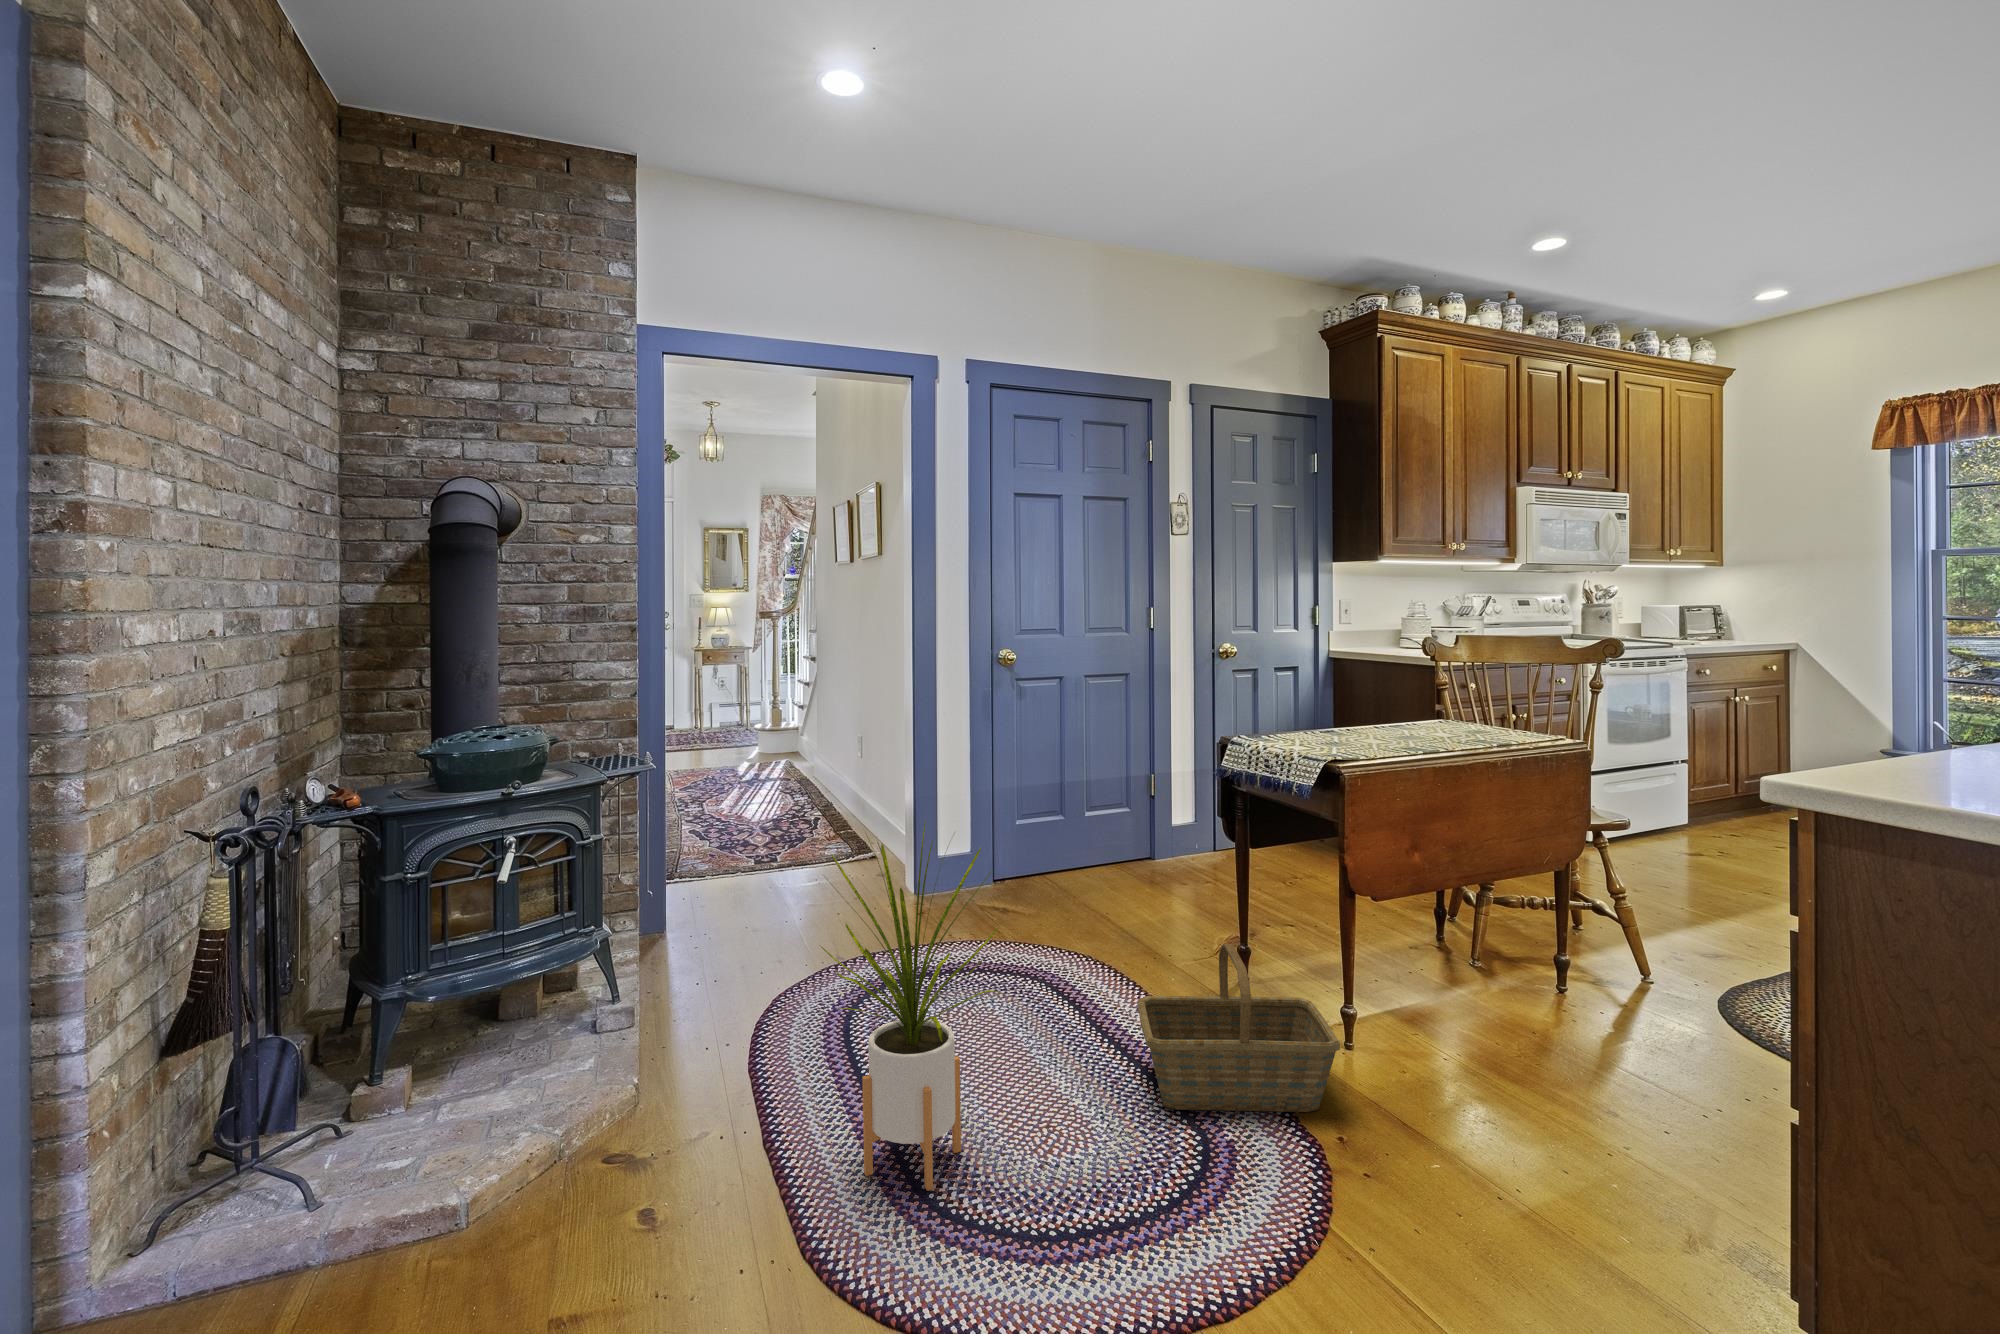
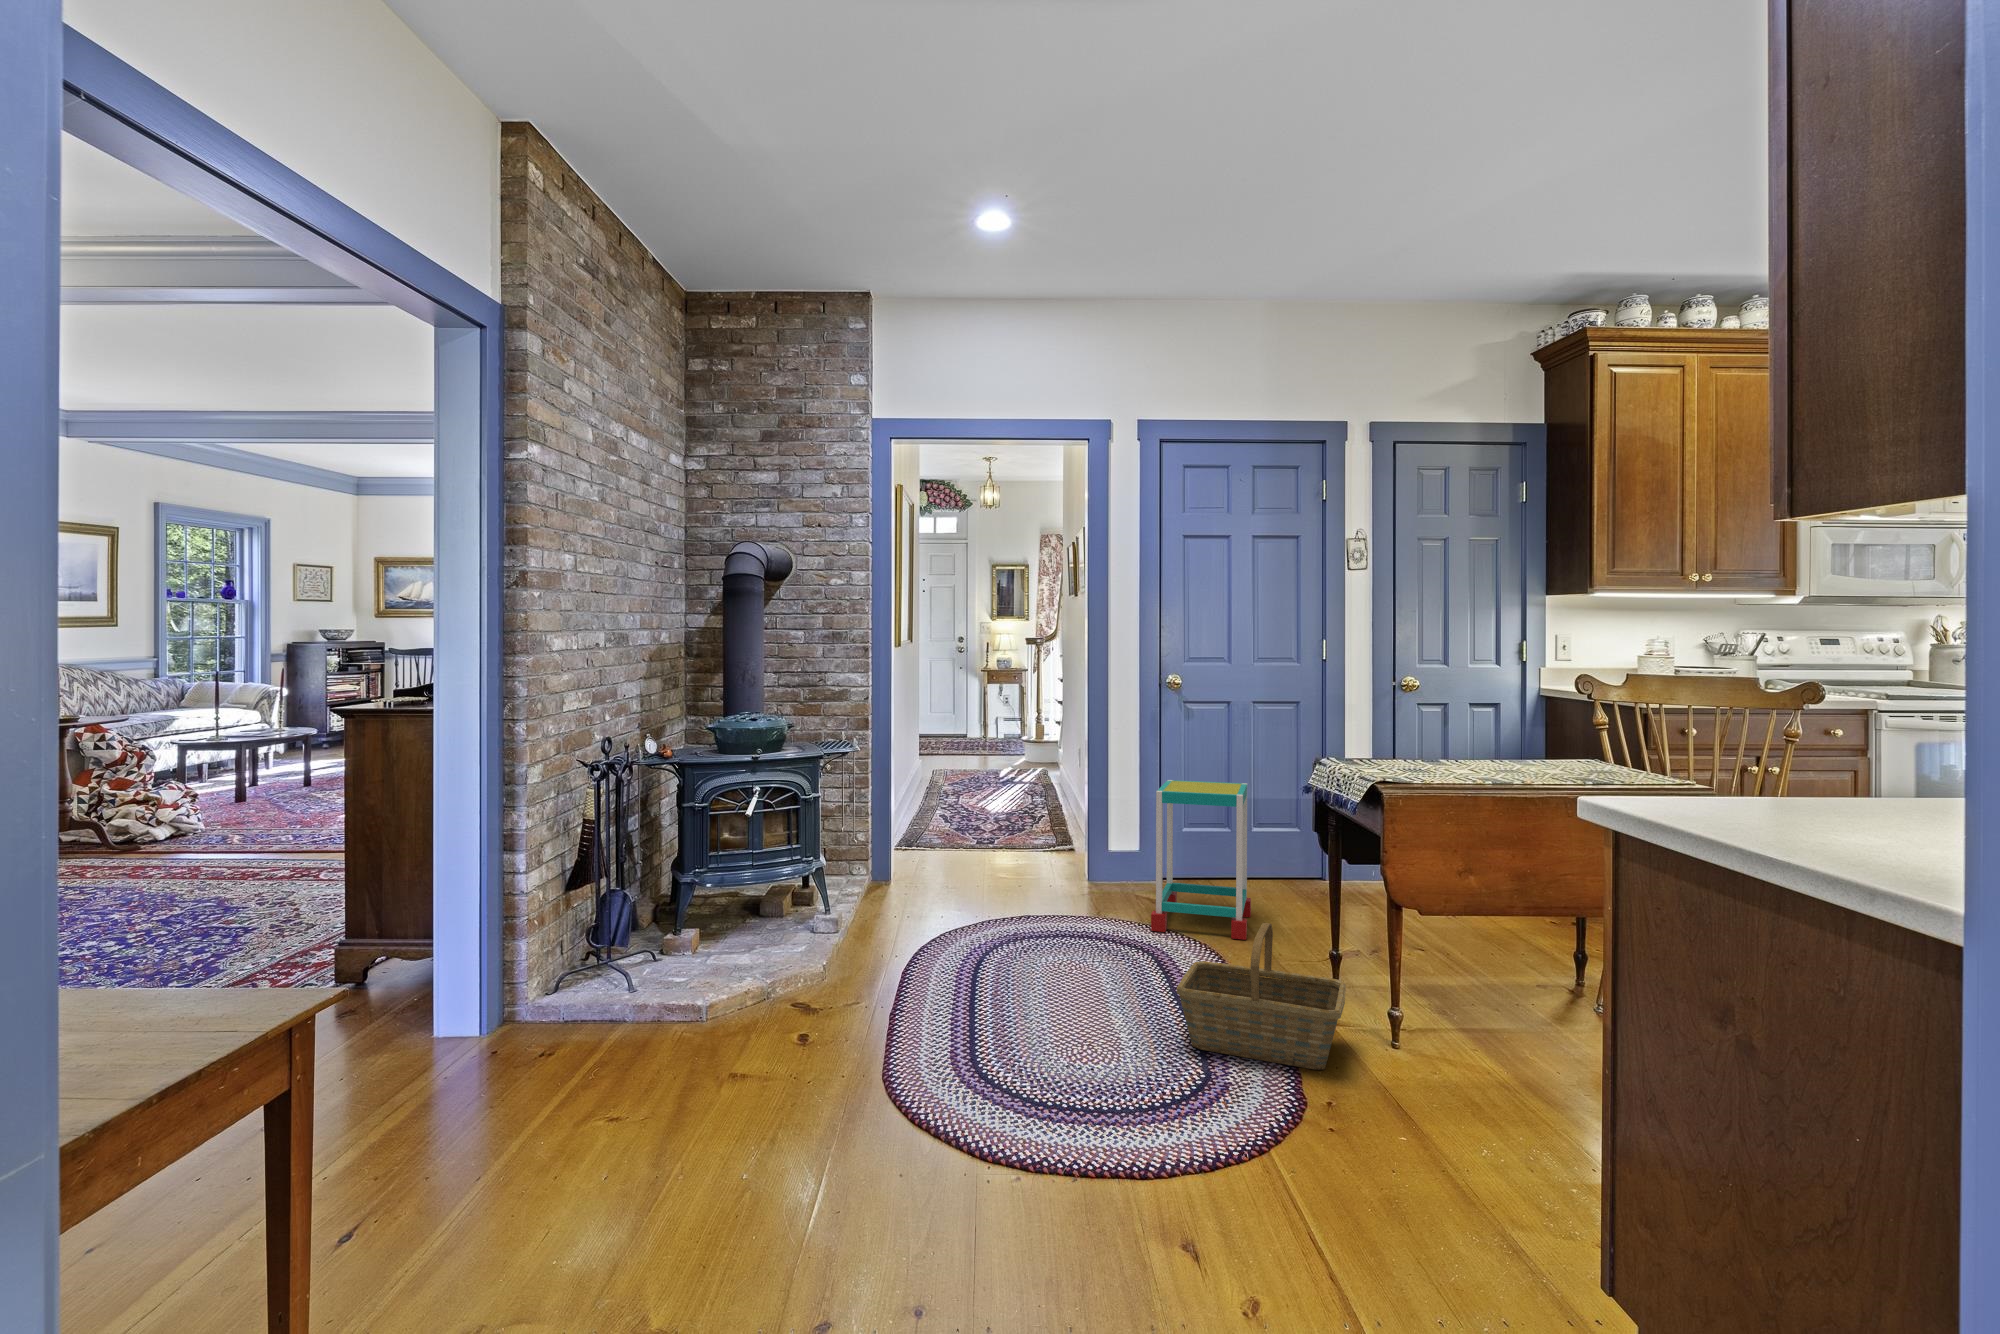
side table: none [1014,773,1127,952] -> present [1151,780,1251,940]
house plant: present [821,823,1000,1191] -> none [915,794,1050,1063]

